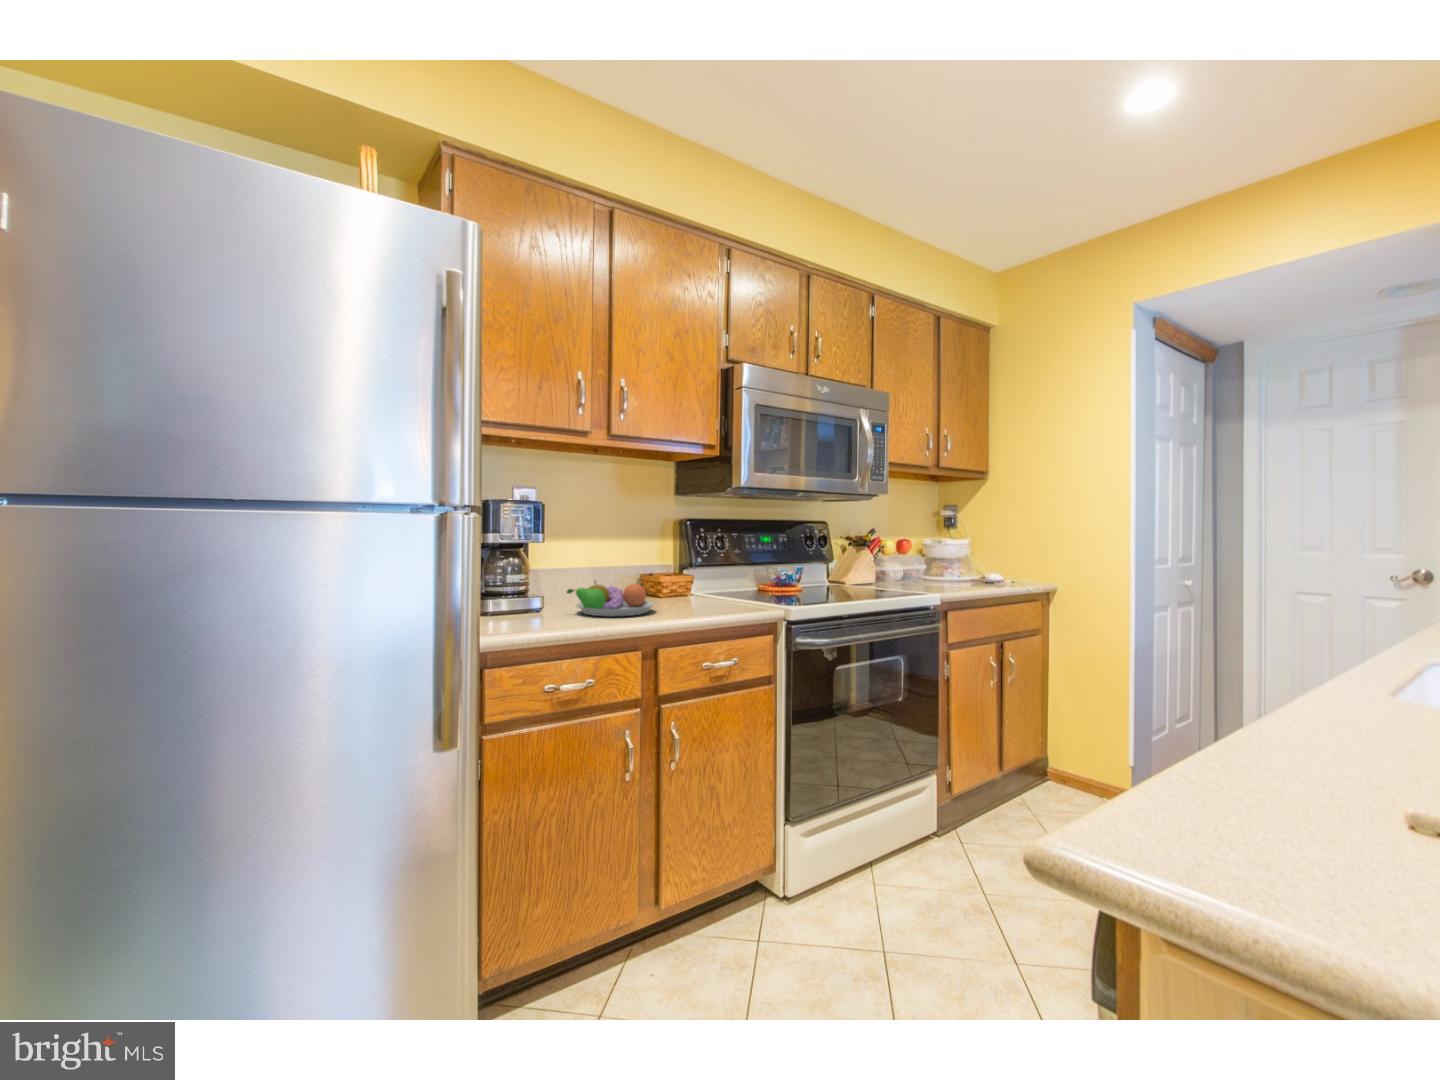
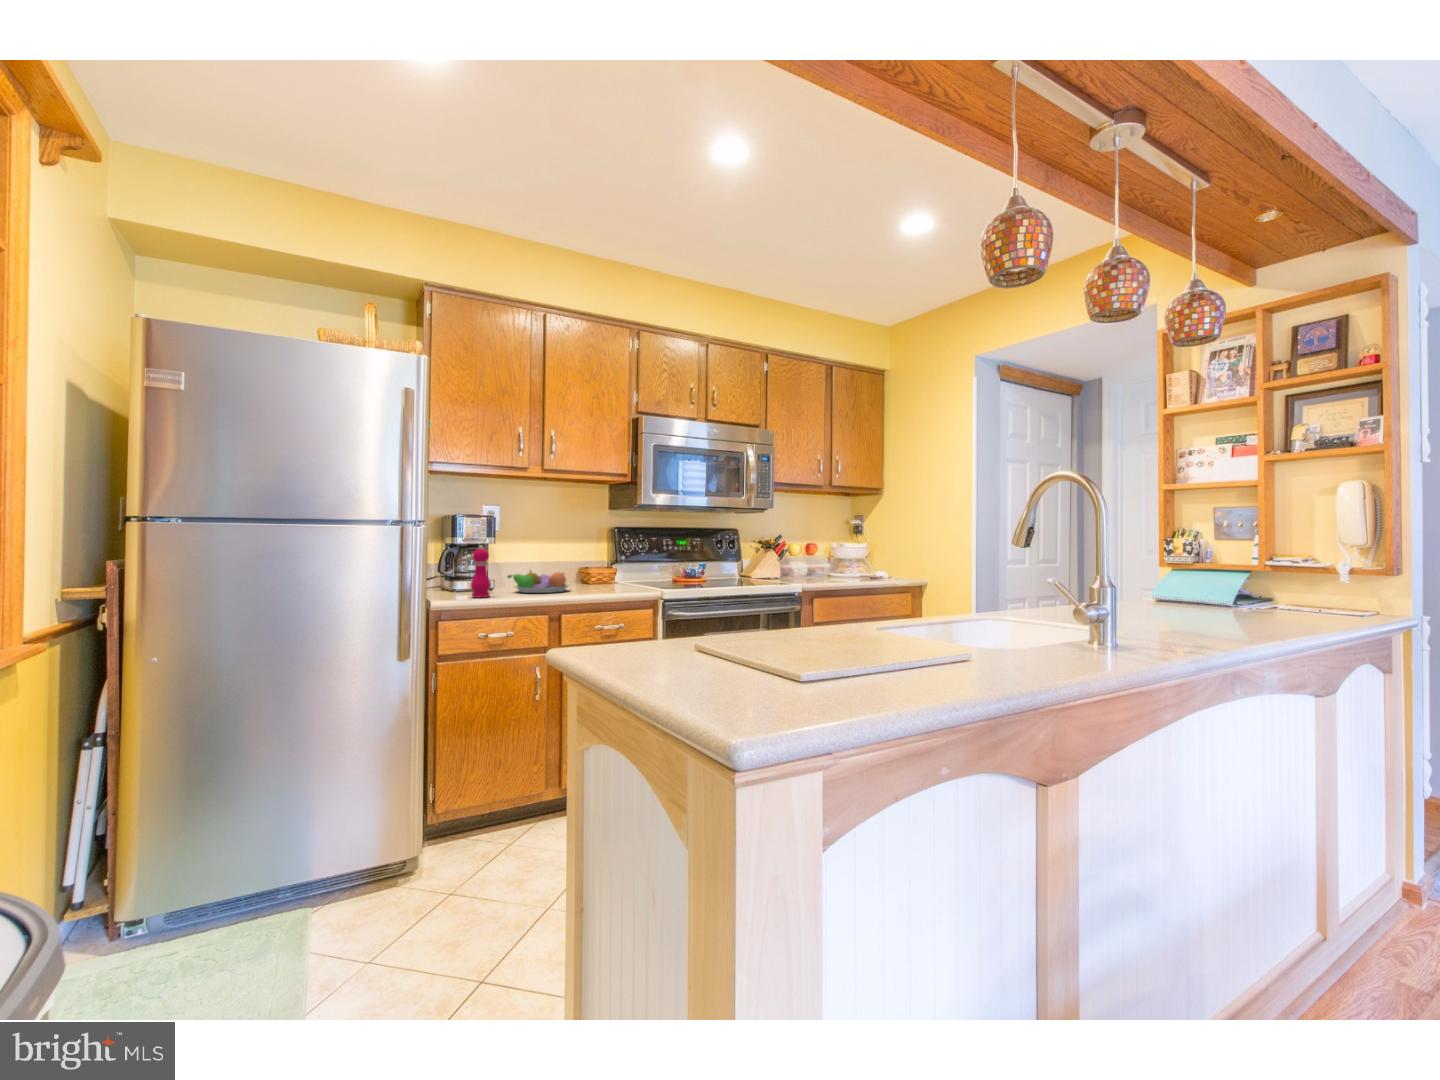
pepper mill: none [526,546,556,628] -> present [471,545,491,598]

